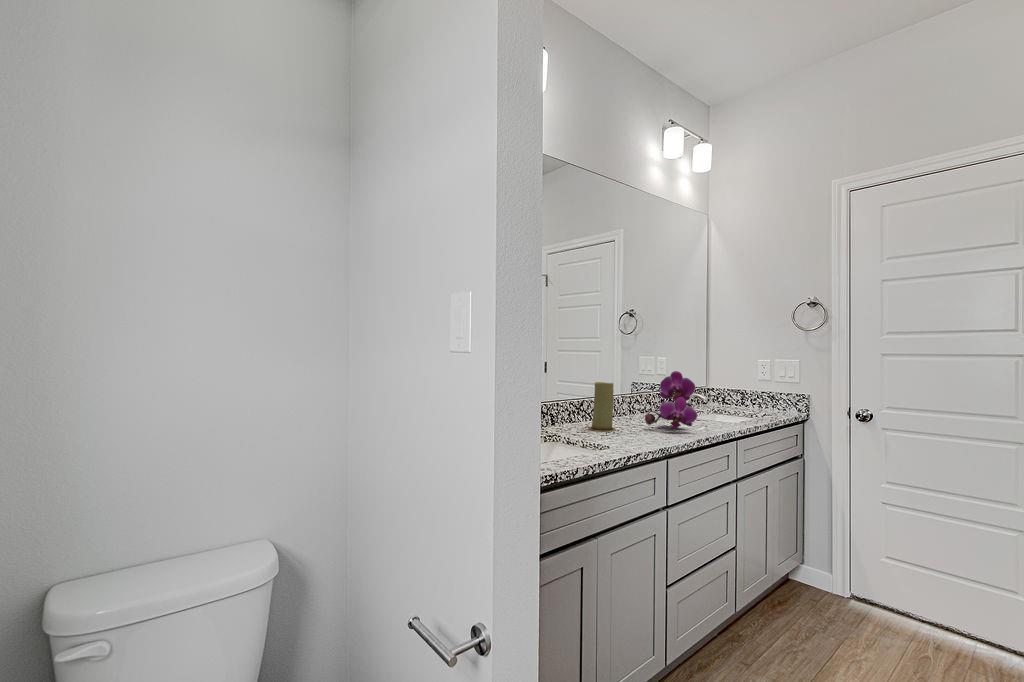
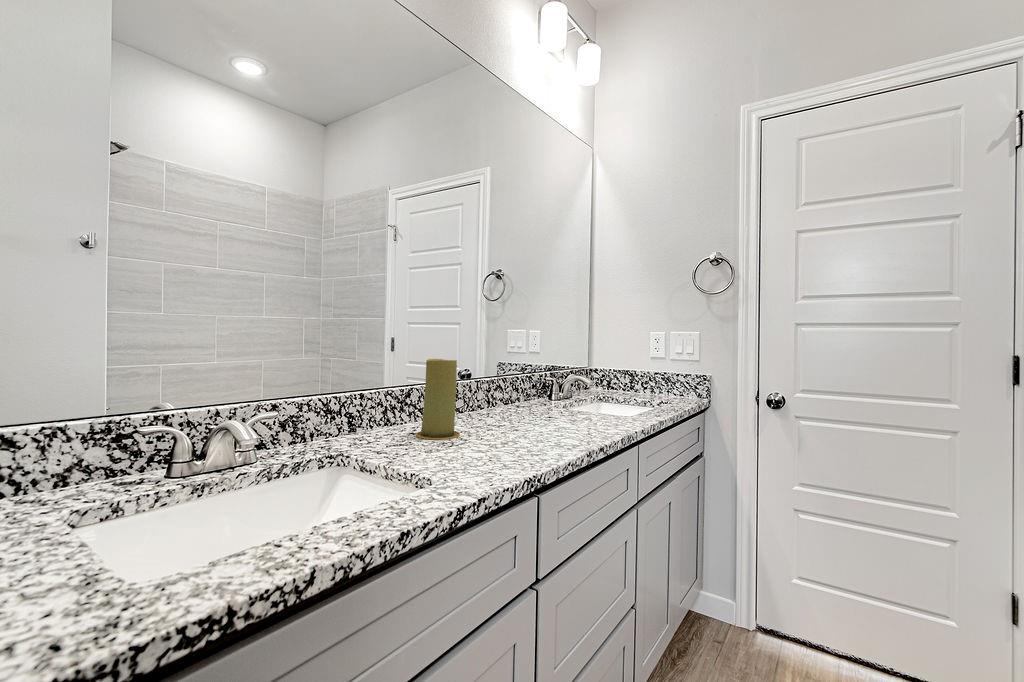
flower: present [645,371,697,429] -> none [506,341,584,432]

